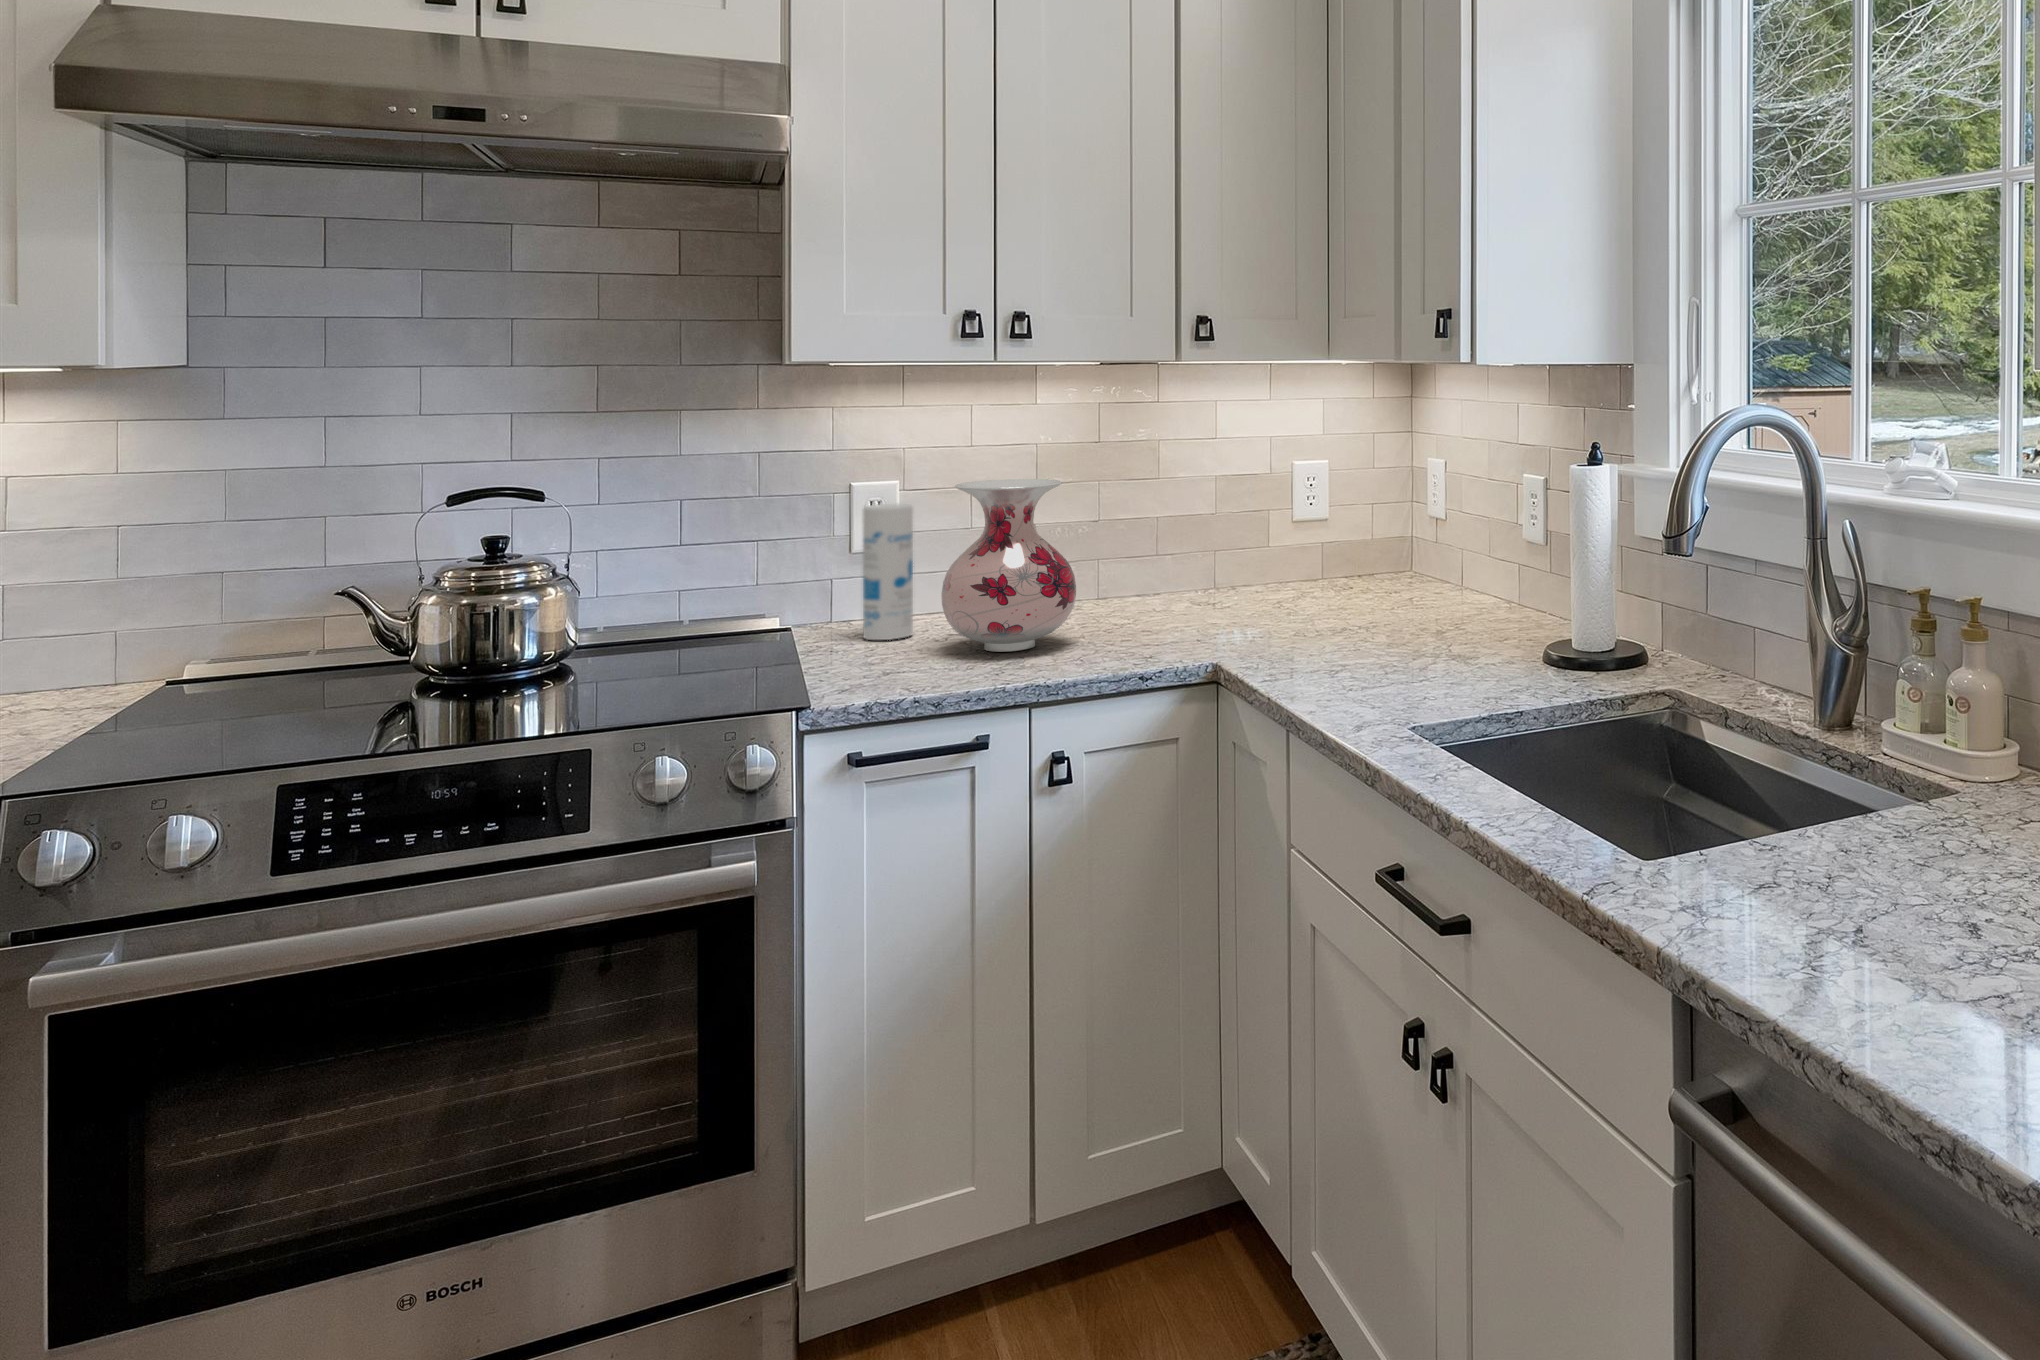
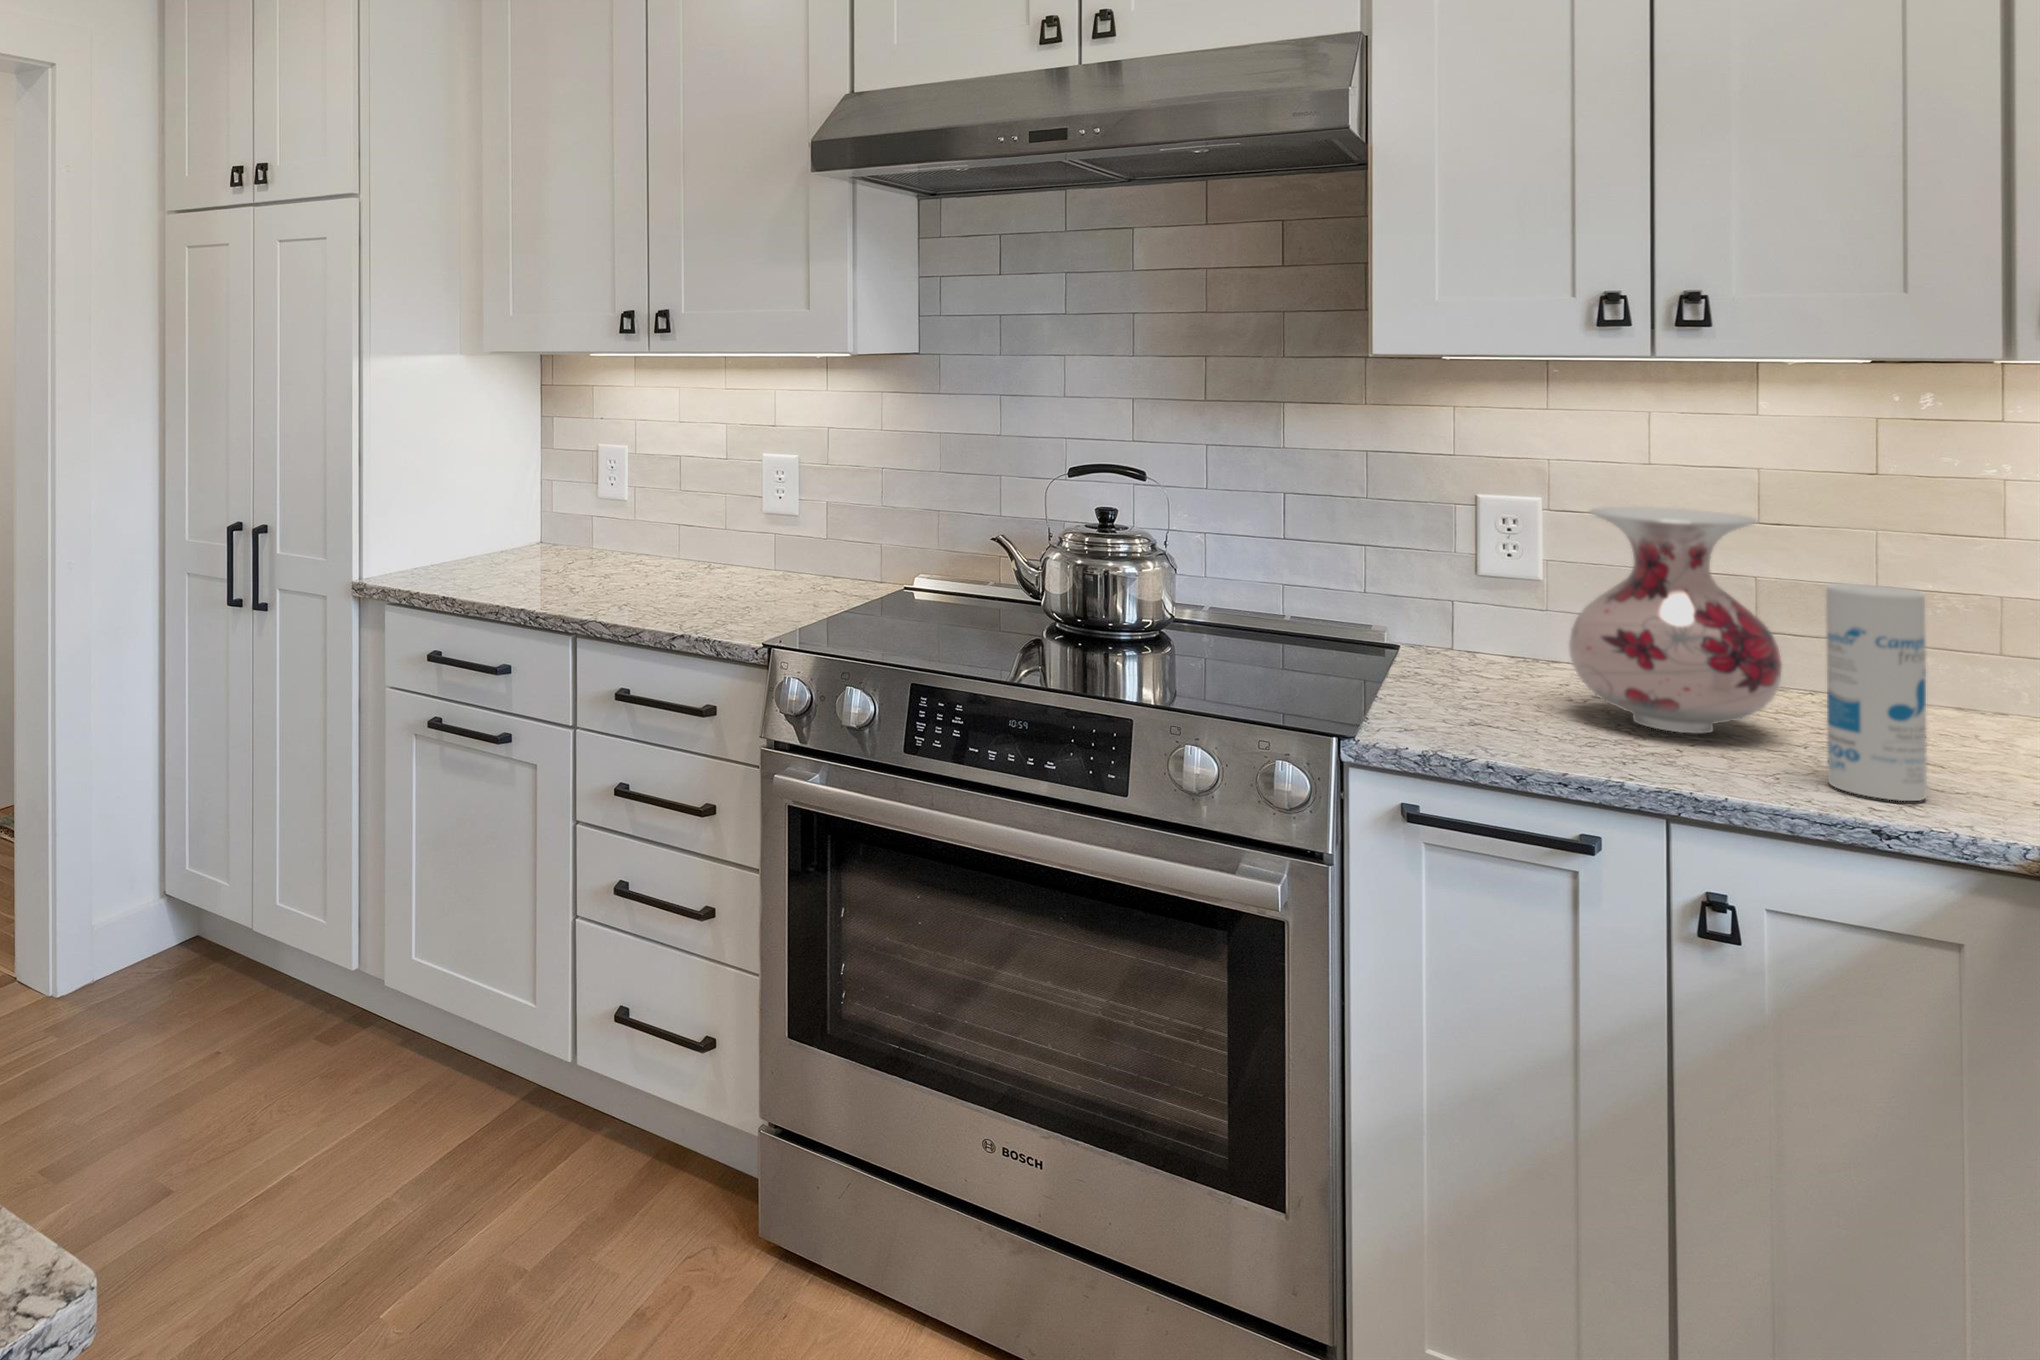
canister: present [863,504,913,640] -> present [1826,583,1927,801]

